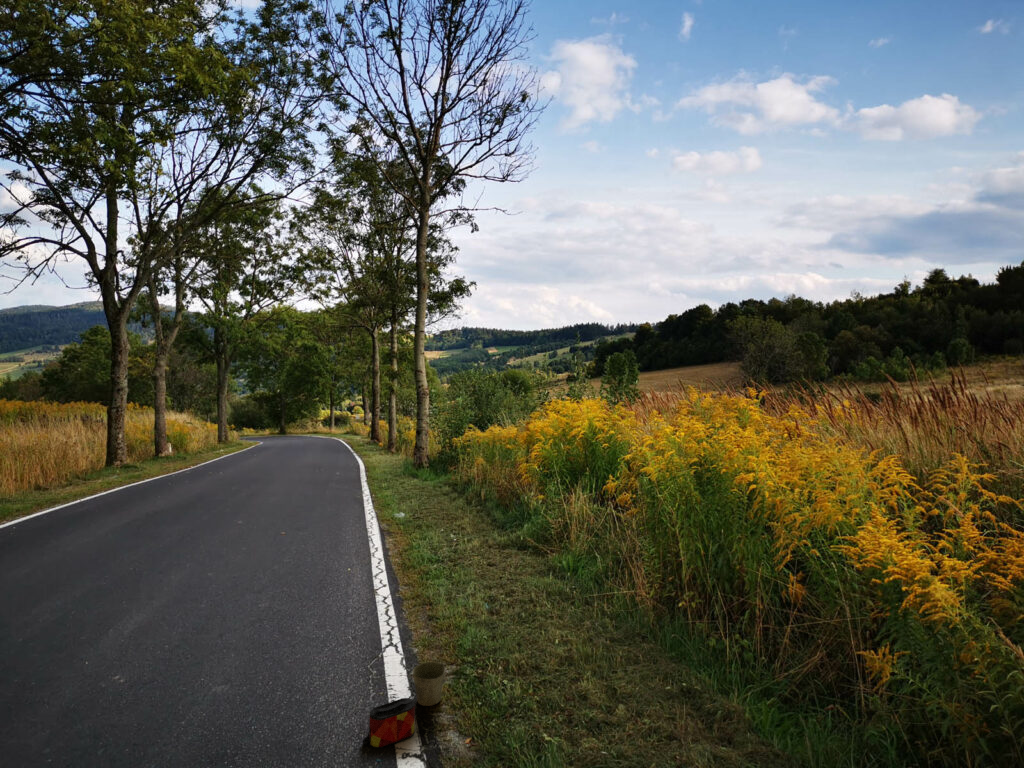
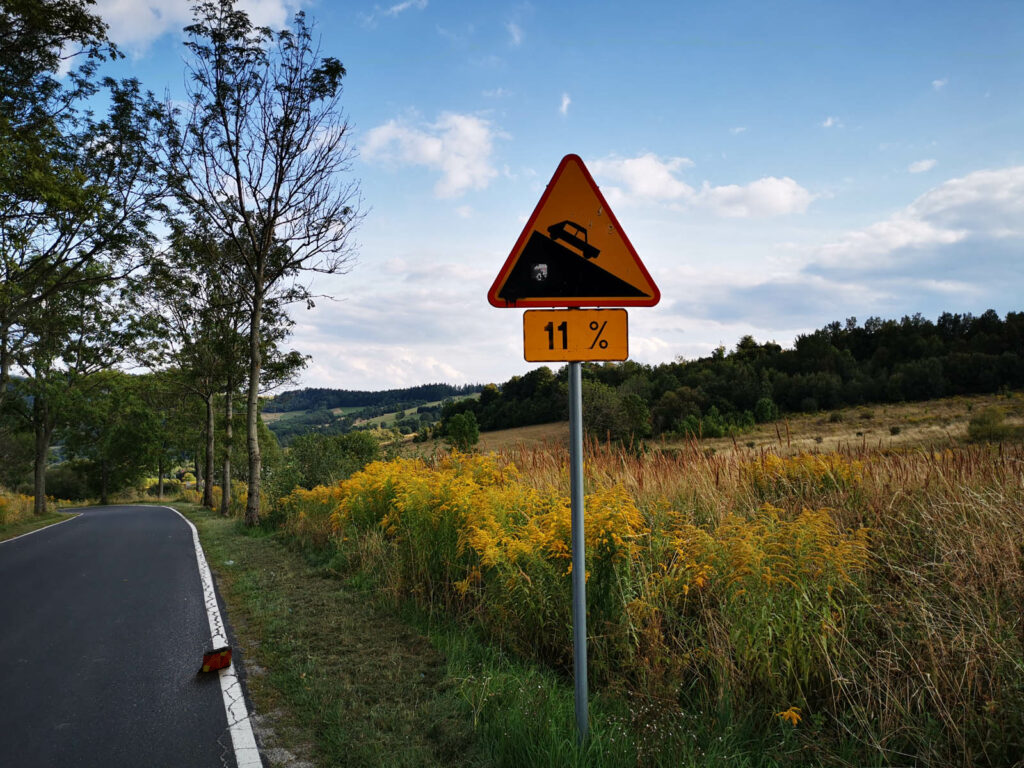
bucket: present [413,662,445,706] -> none [232,621,254,655]

